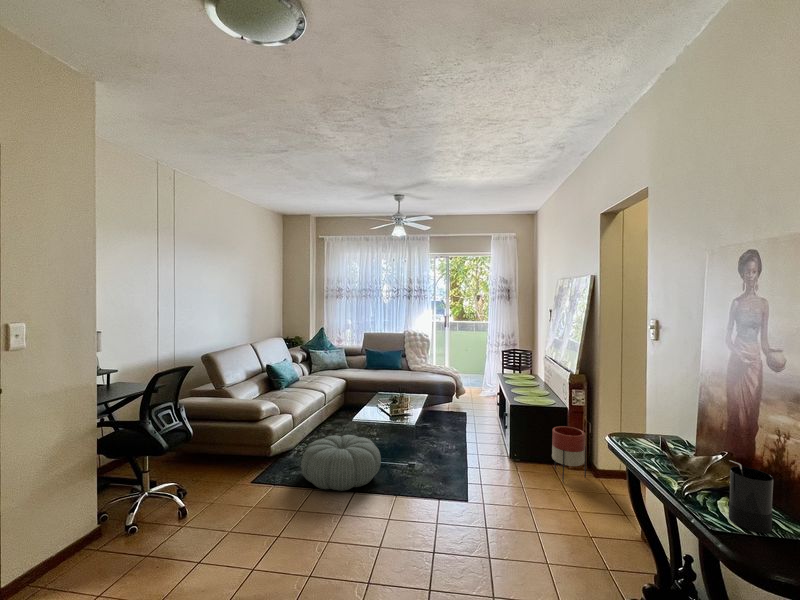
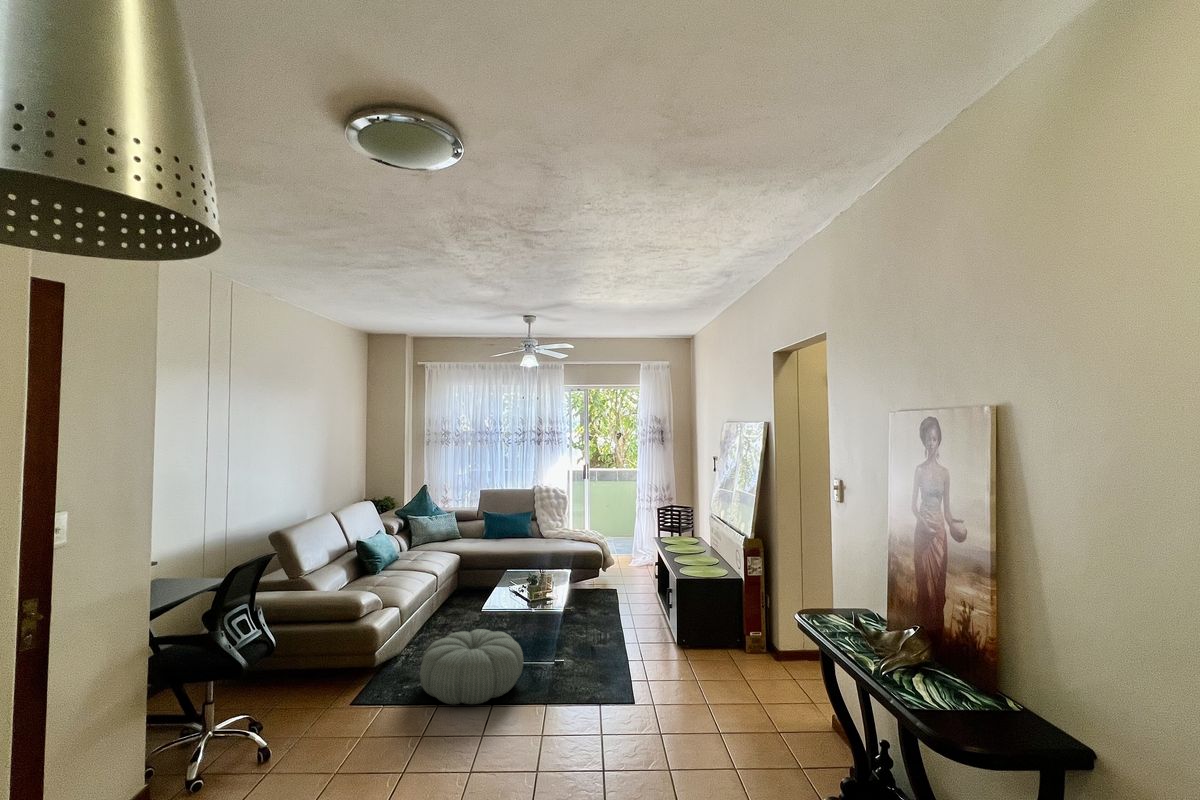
planter: present [552,426,586,482] -> none [727,601,765,669]
candle: present [729,460,773,533] -> none [923,636,963,706]

